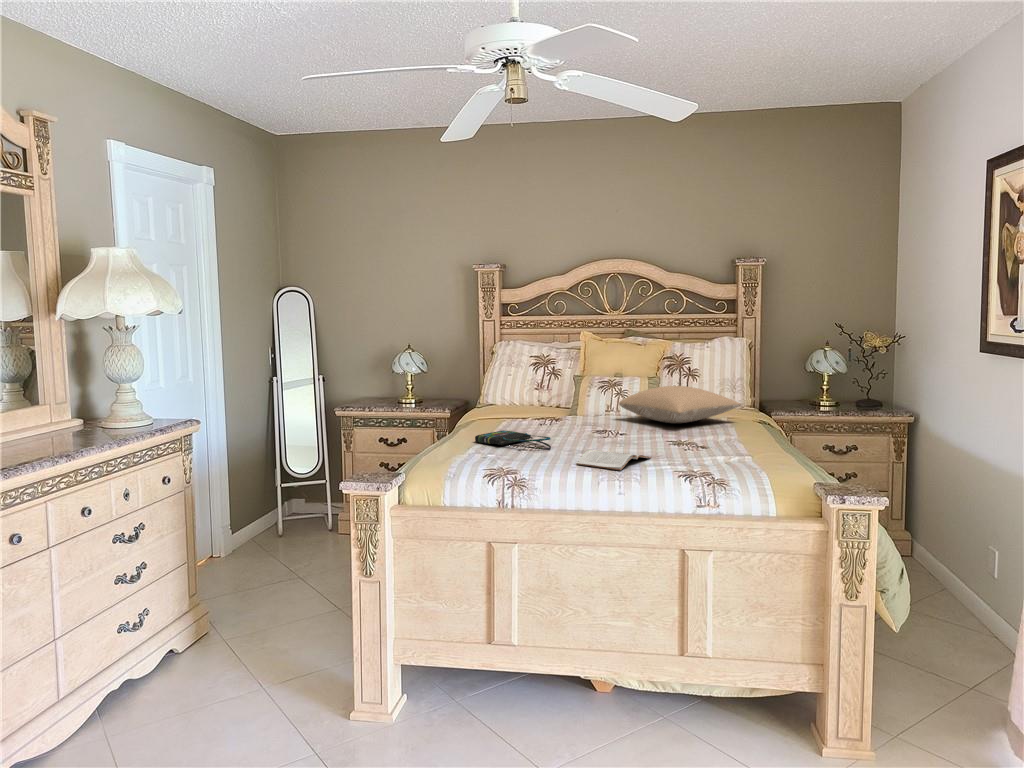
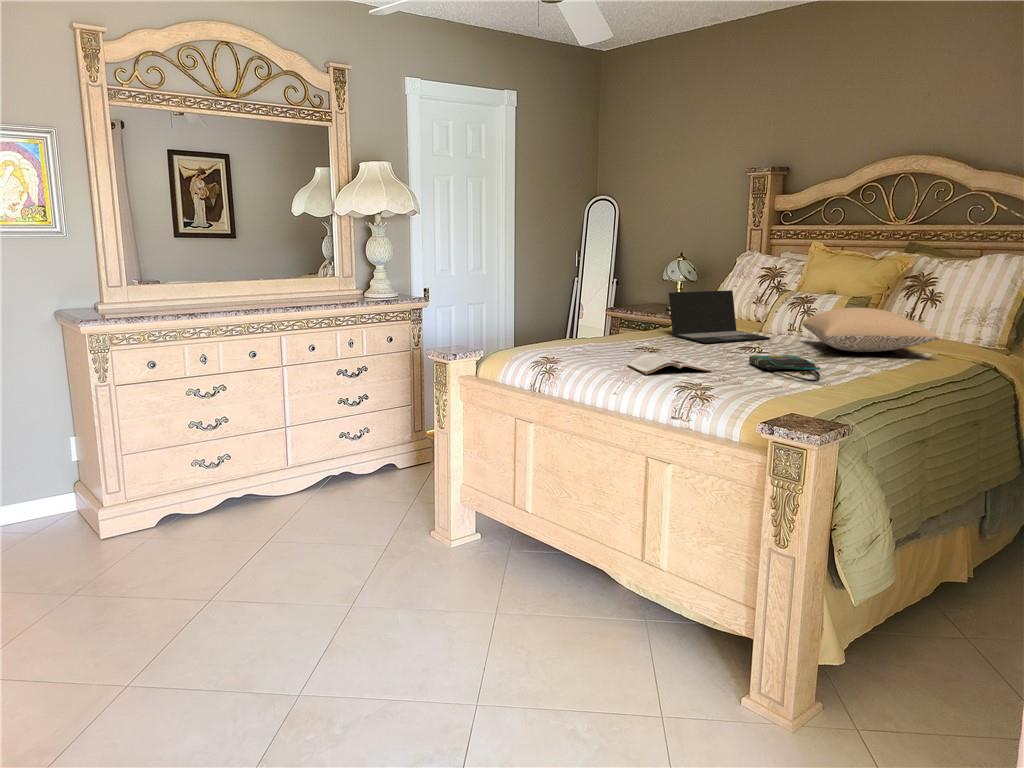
laptop: none [504,380,591,432] -> present [669,290,770,343]
tote bag: present [475,430,551,450] -> present [749,355,820,382]

